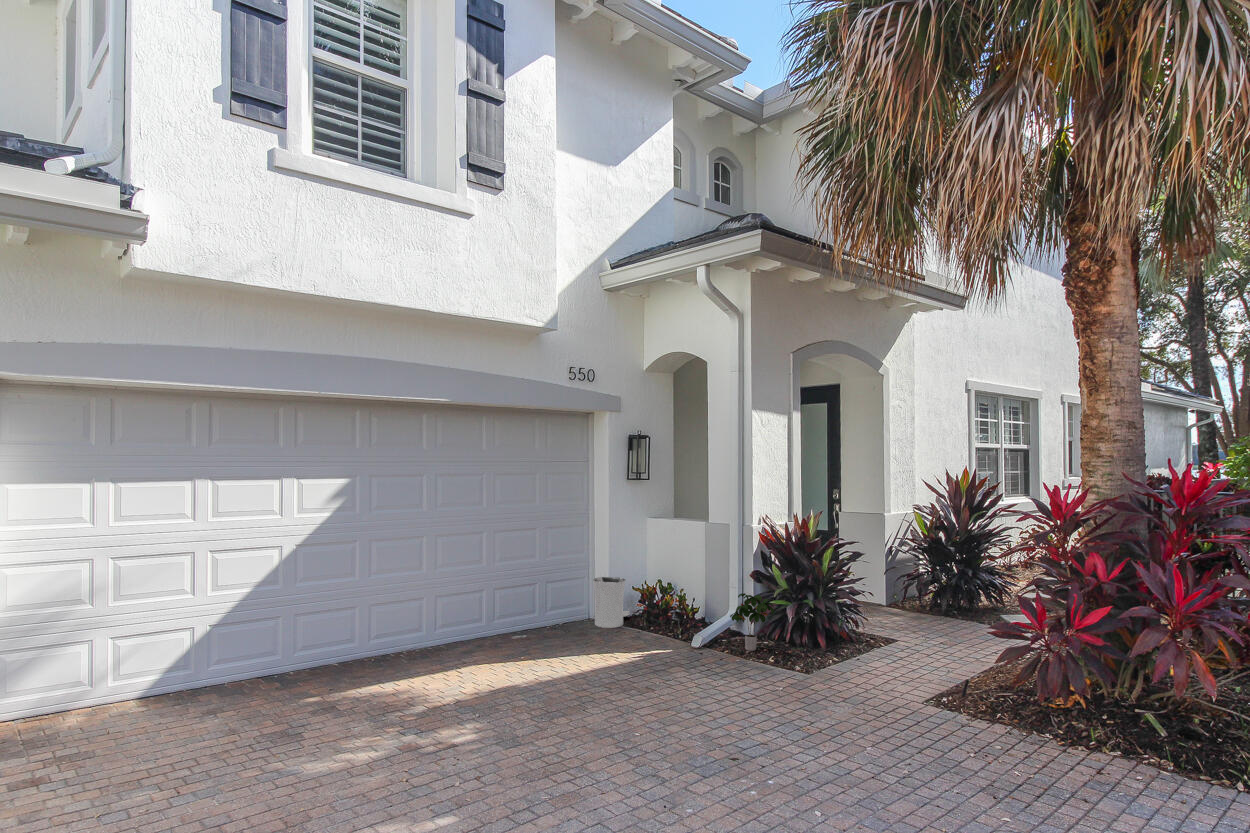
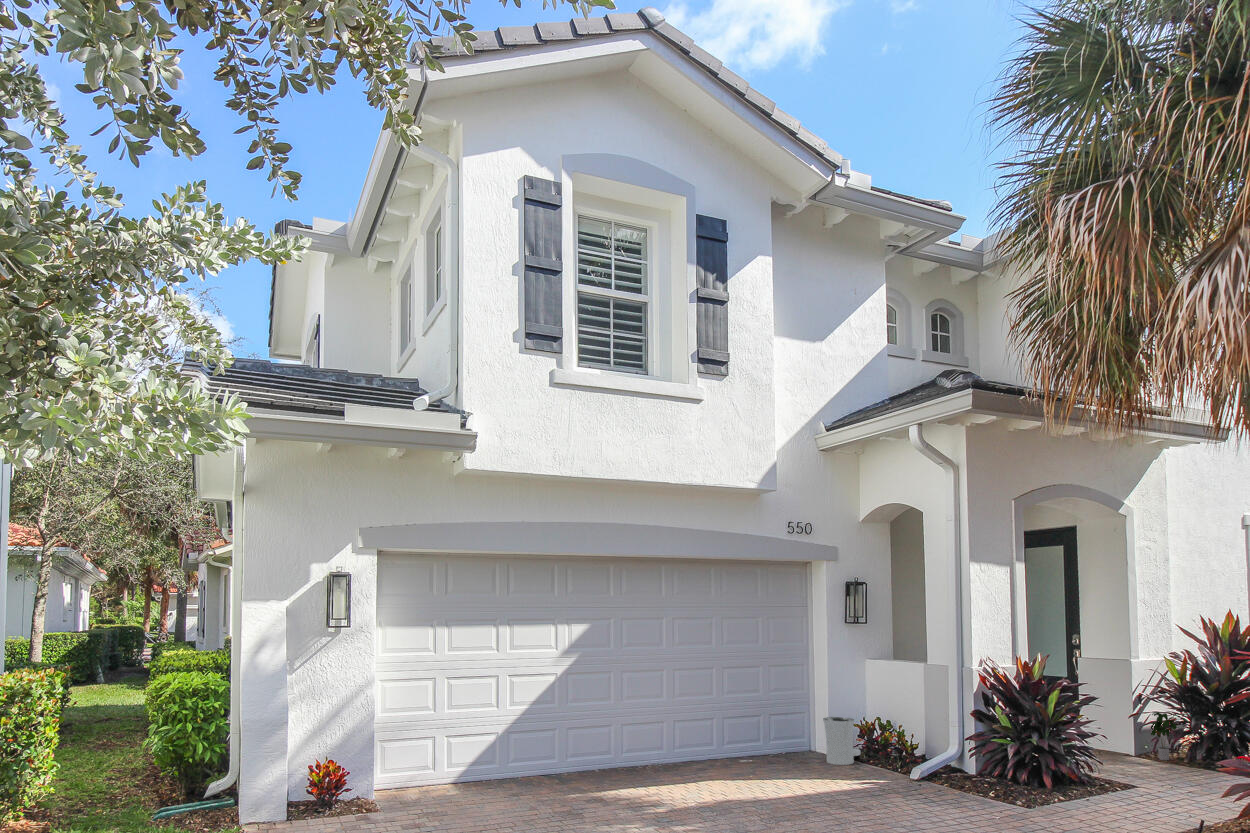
potted plant: present [730,593,774,651] -> present [1151,712,1178,760]

